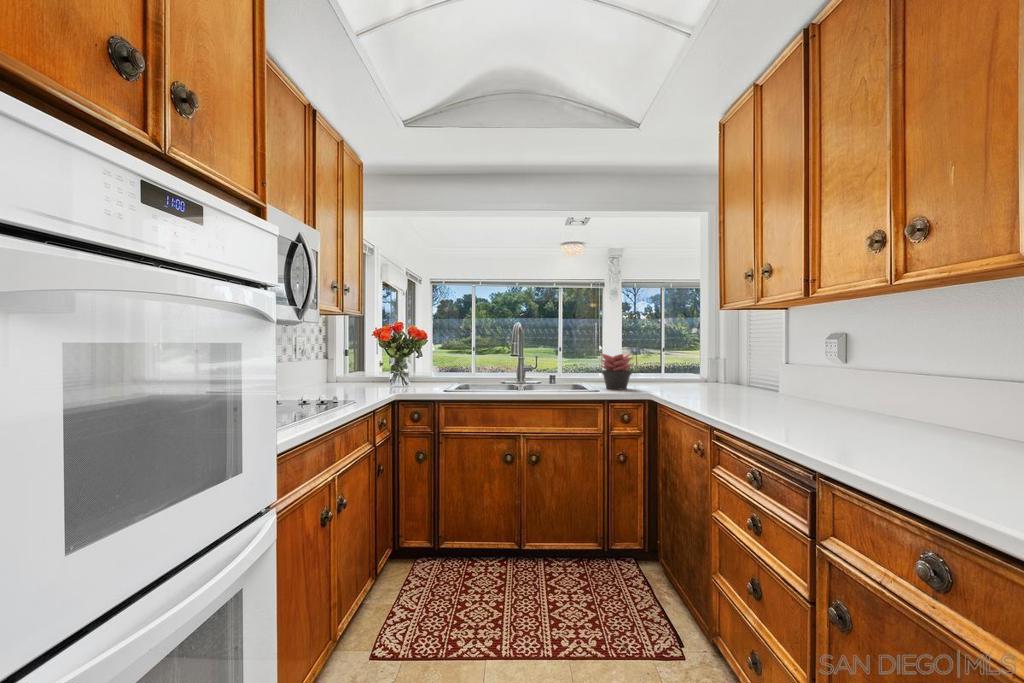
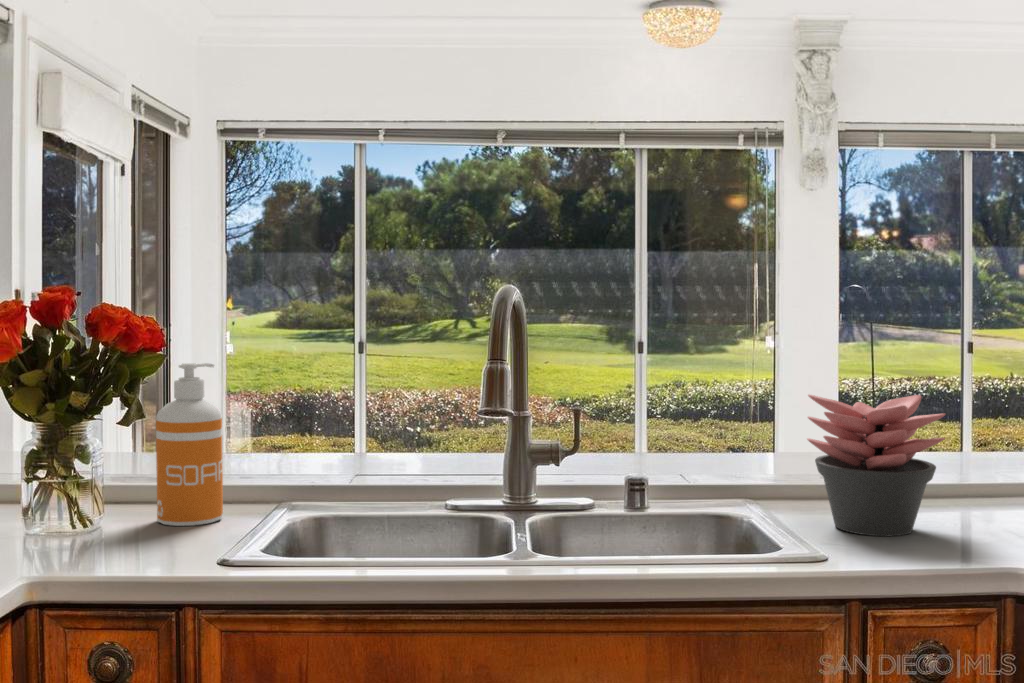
soap dispenser: none [426,343,443,386] -> present [156,363,223,526]

